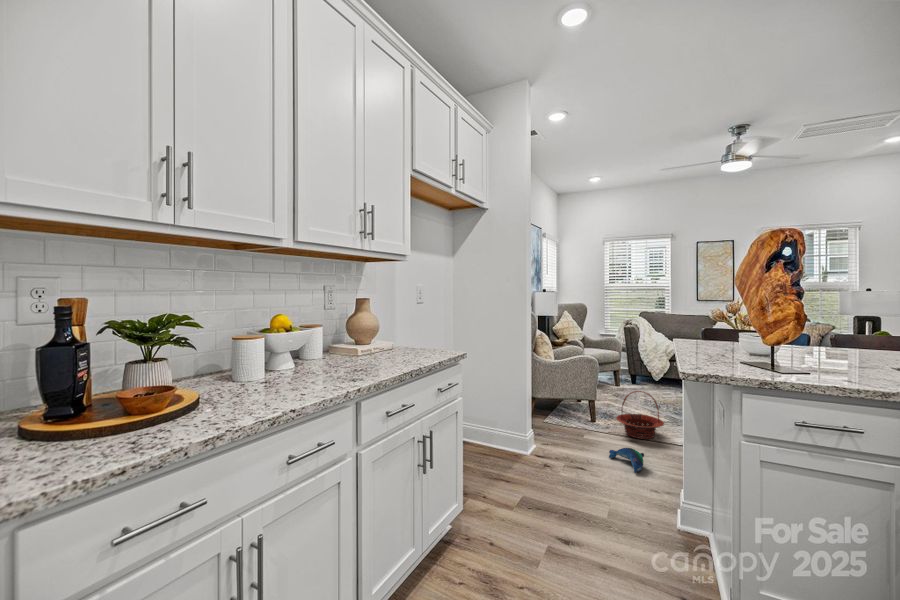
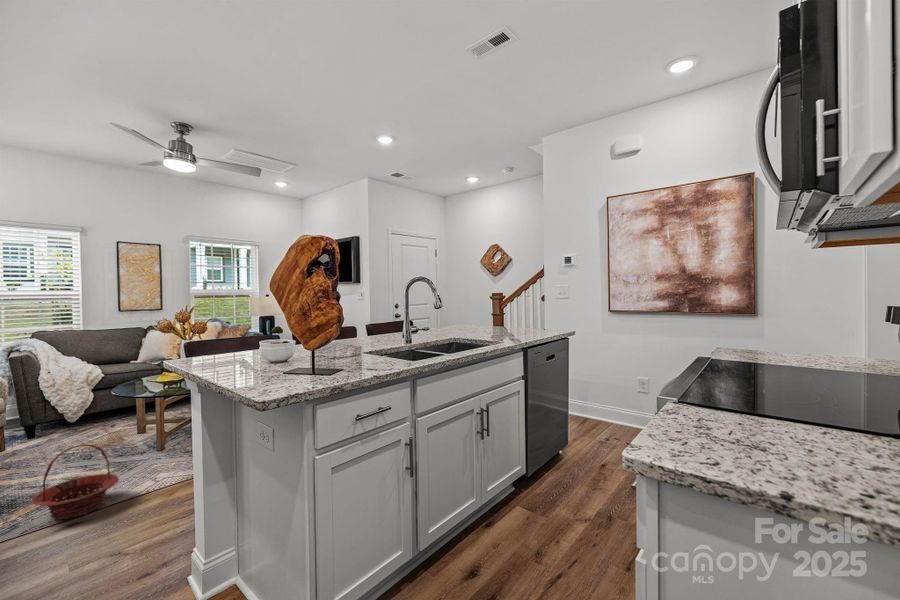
plush toy: present [609,448,644,473] -> none [36,534,109,574]

